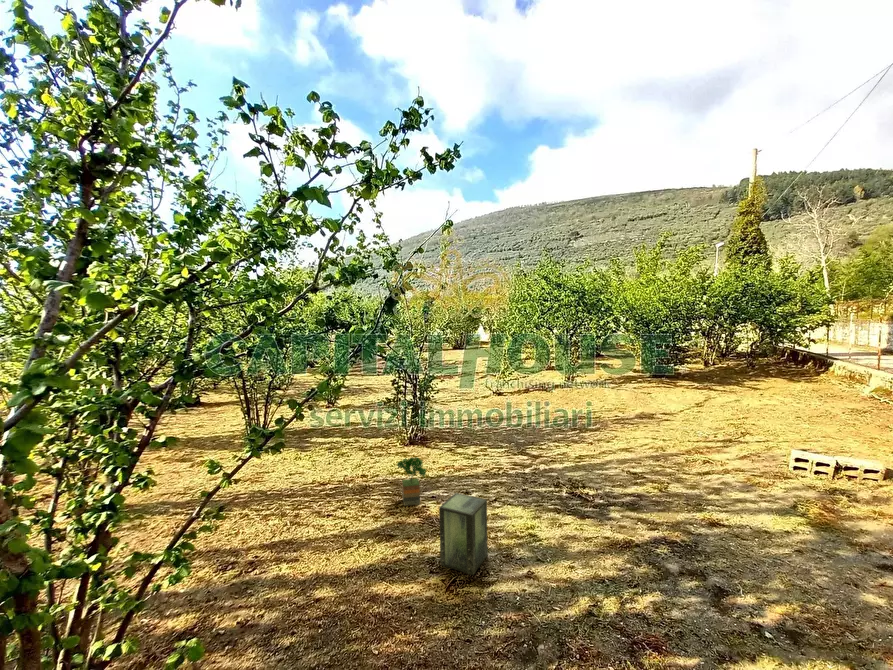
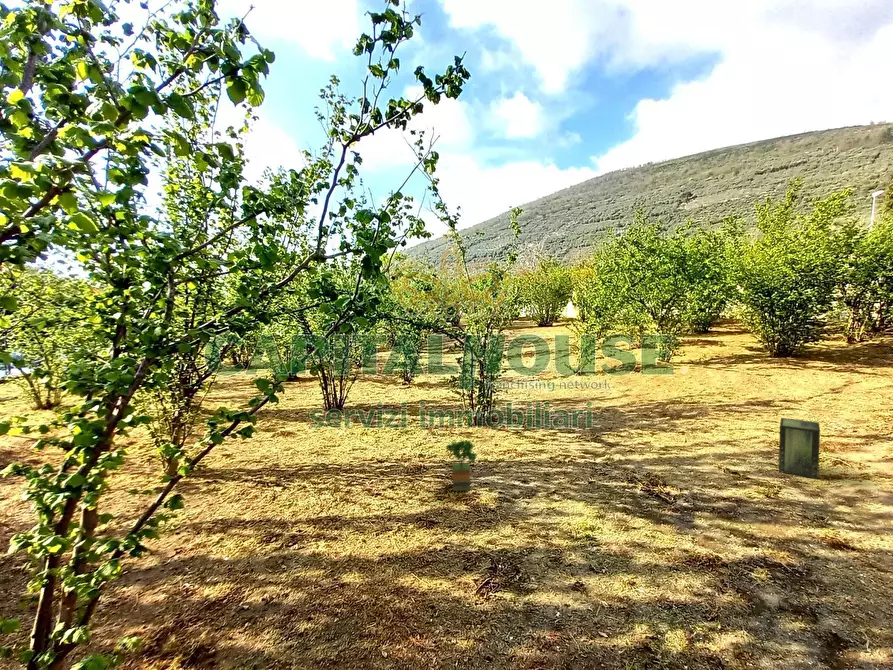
storage box: present [439,493,488,575] -> present [779,418,820,479]

